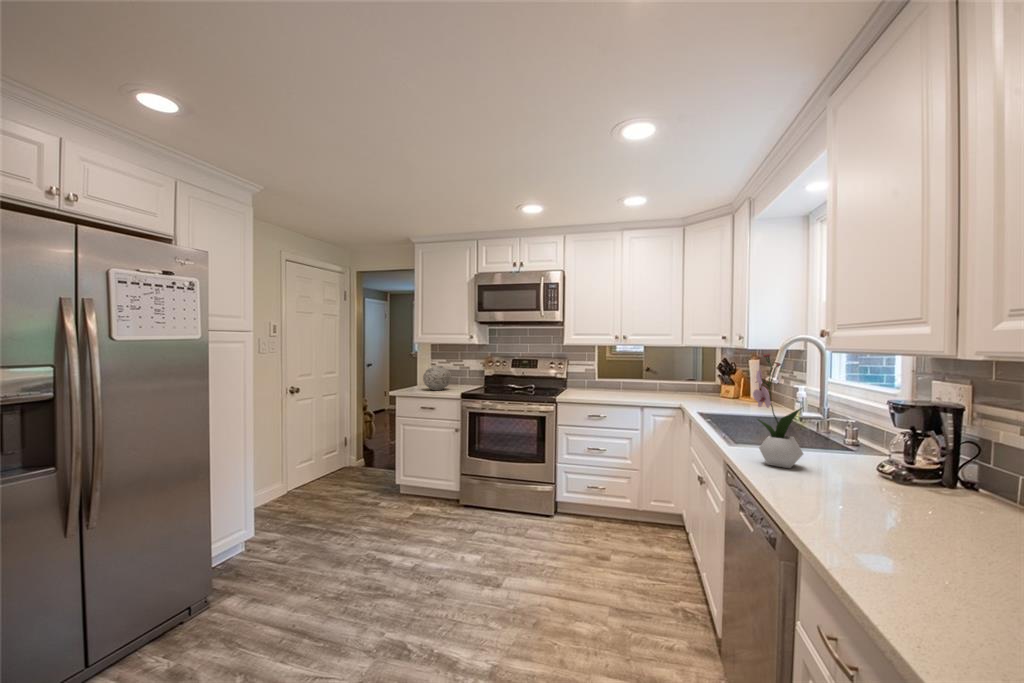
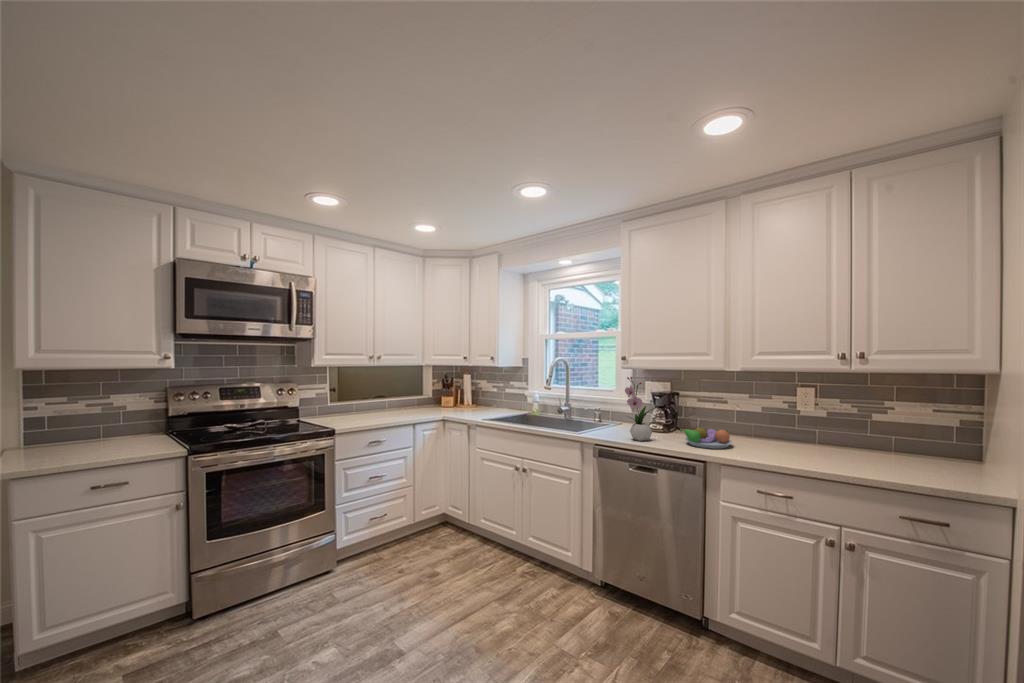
vase: present [423,366,451,390] -> none [65,410,134,455]
fruit bowl: none [816,458,945,520] -> present [680,425,733,449]

